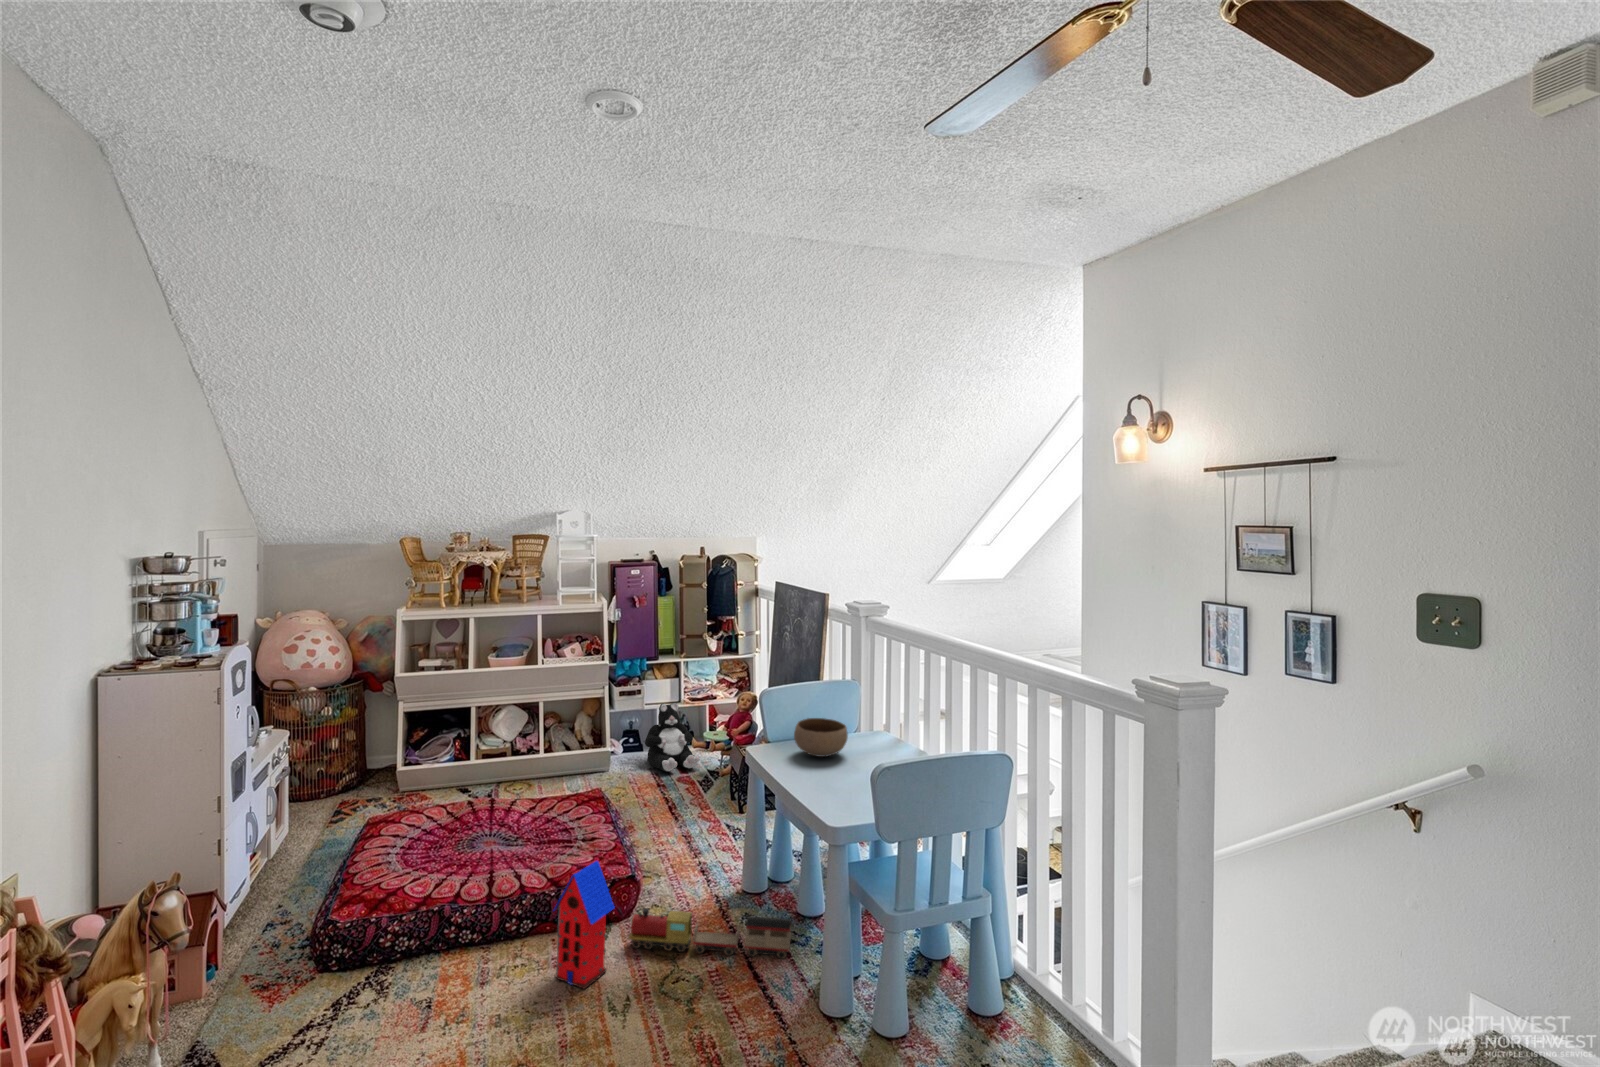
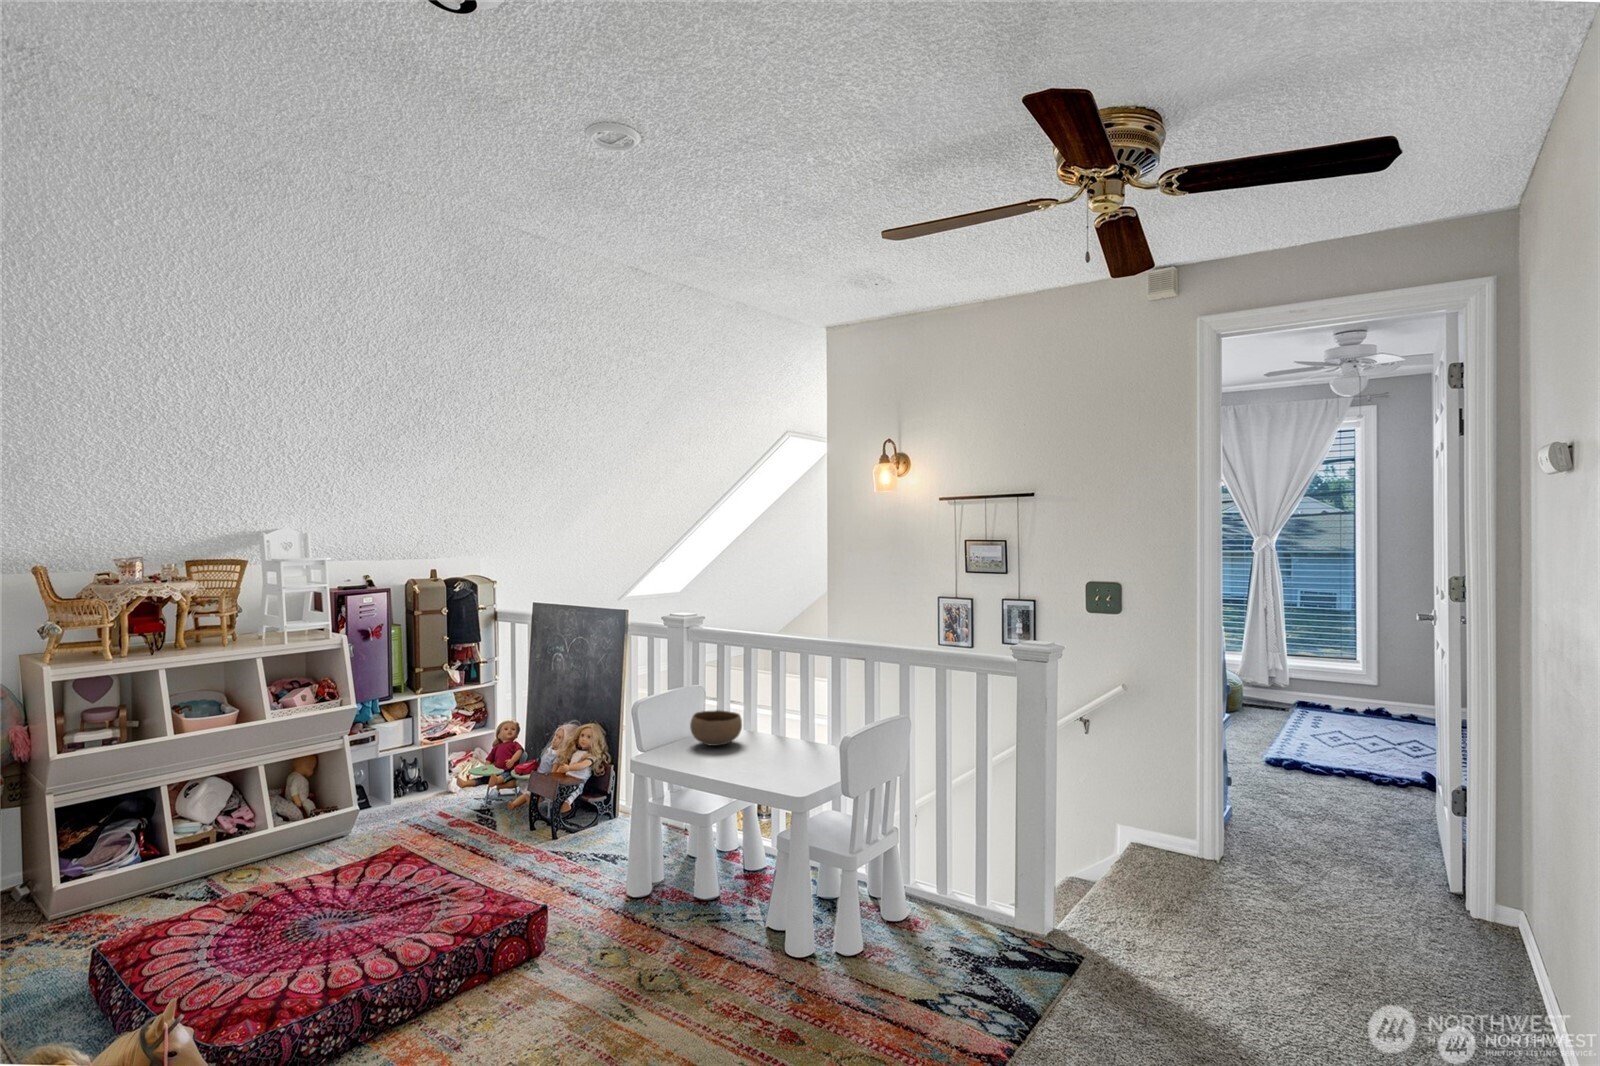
plush toy: present [645,702,699,771] -> none [399,743,471,822]
toy house: present [554,861,615,989] -> none [523,884,583,1019]
toy train: present [628,908,791,959] -> none [572,900,734,972]

